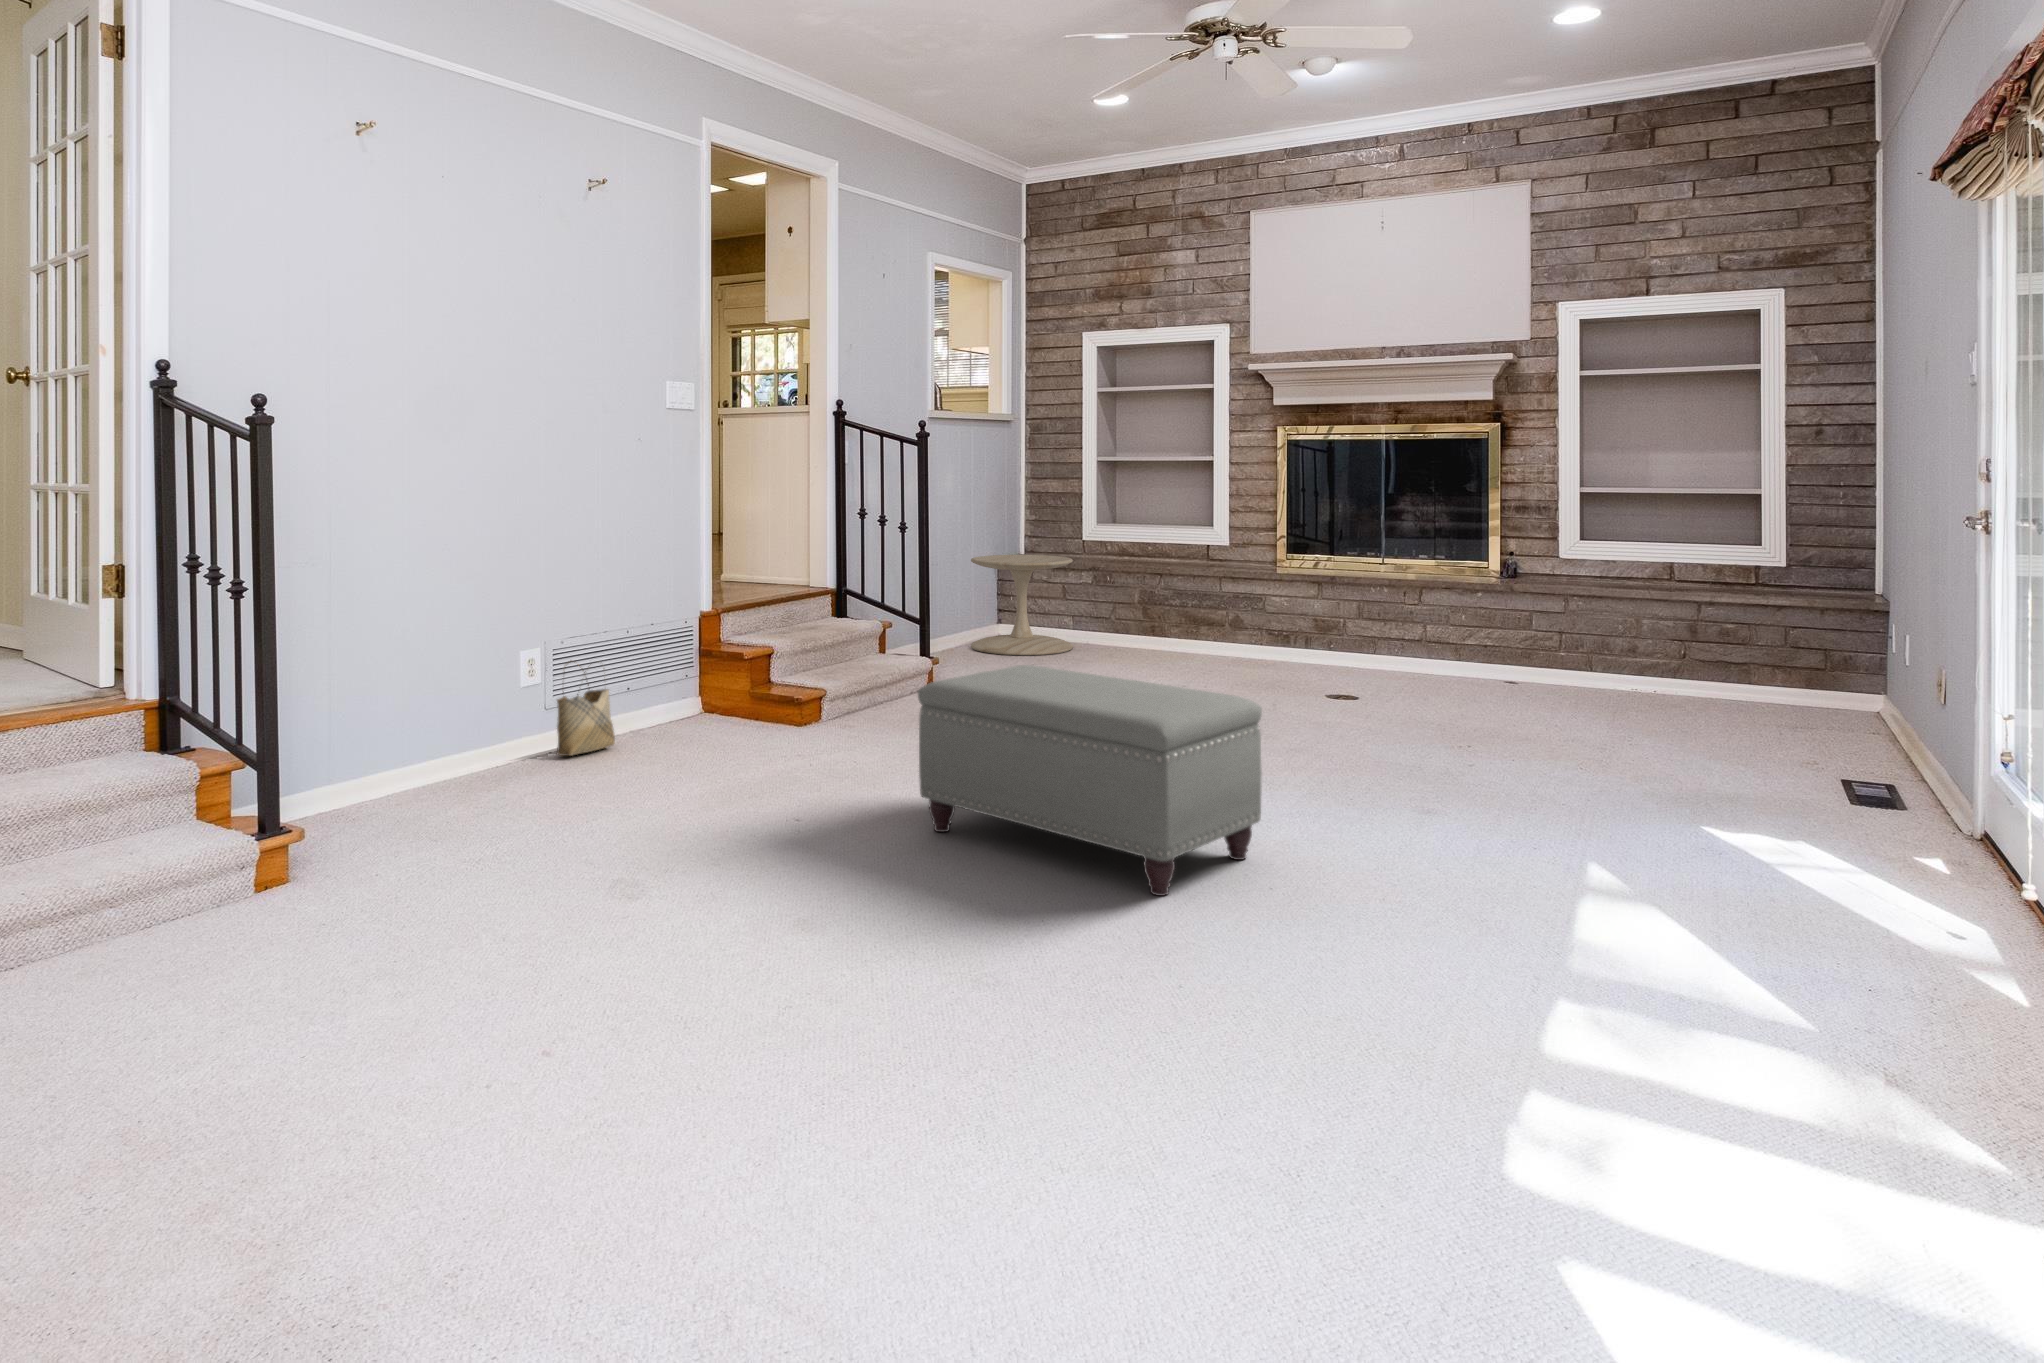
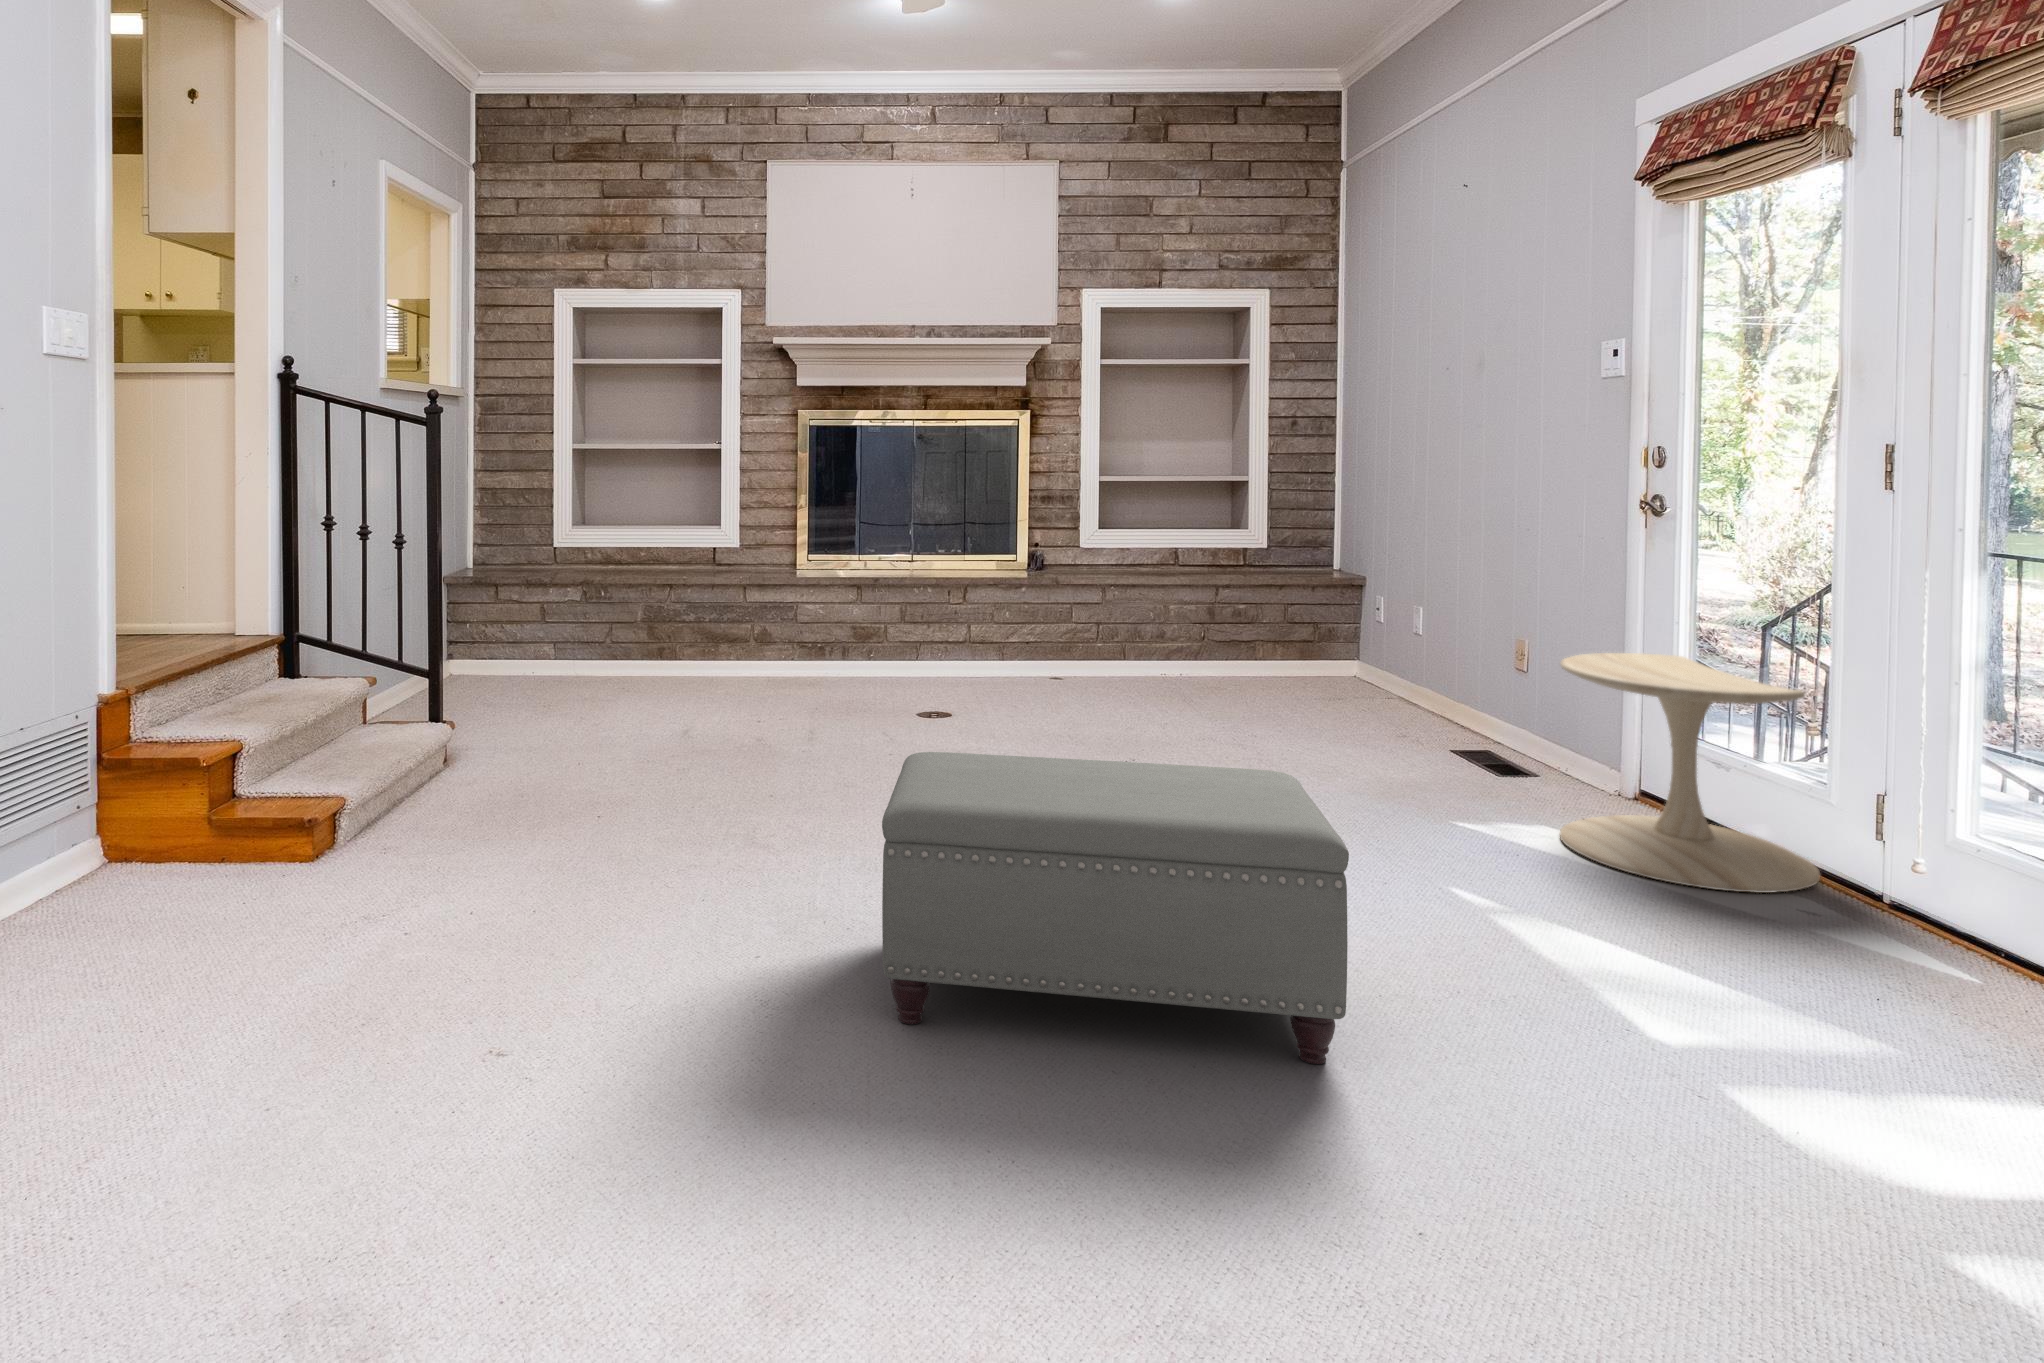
side table: present [971,555,1073,655] -> present [1559,653,1820,893]
woven basket: present [557,667,615,756] -> none [78,828,170,1011]

